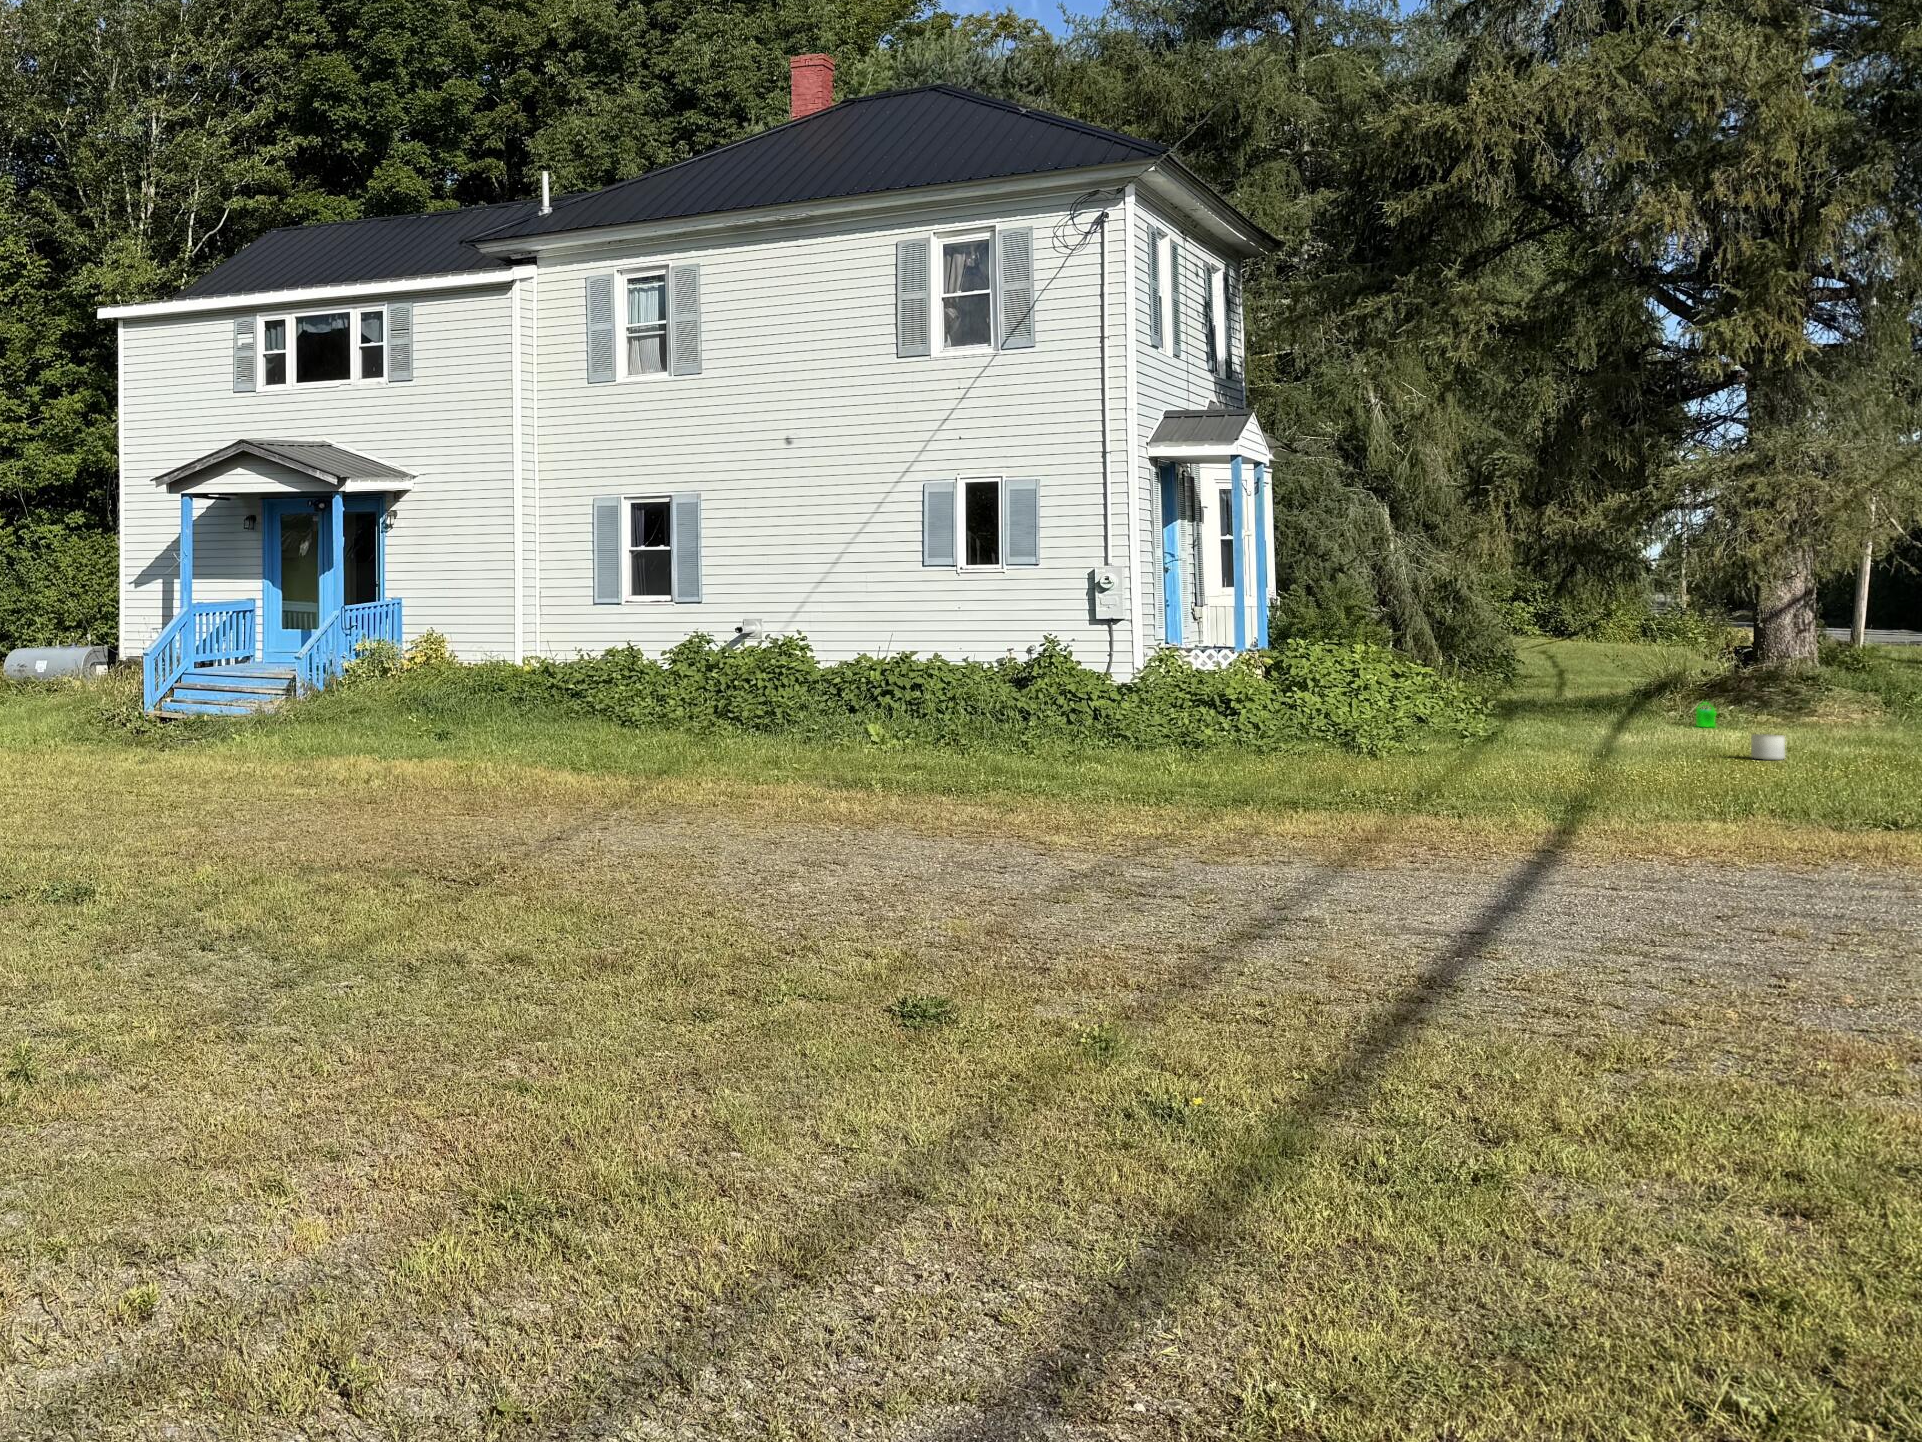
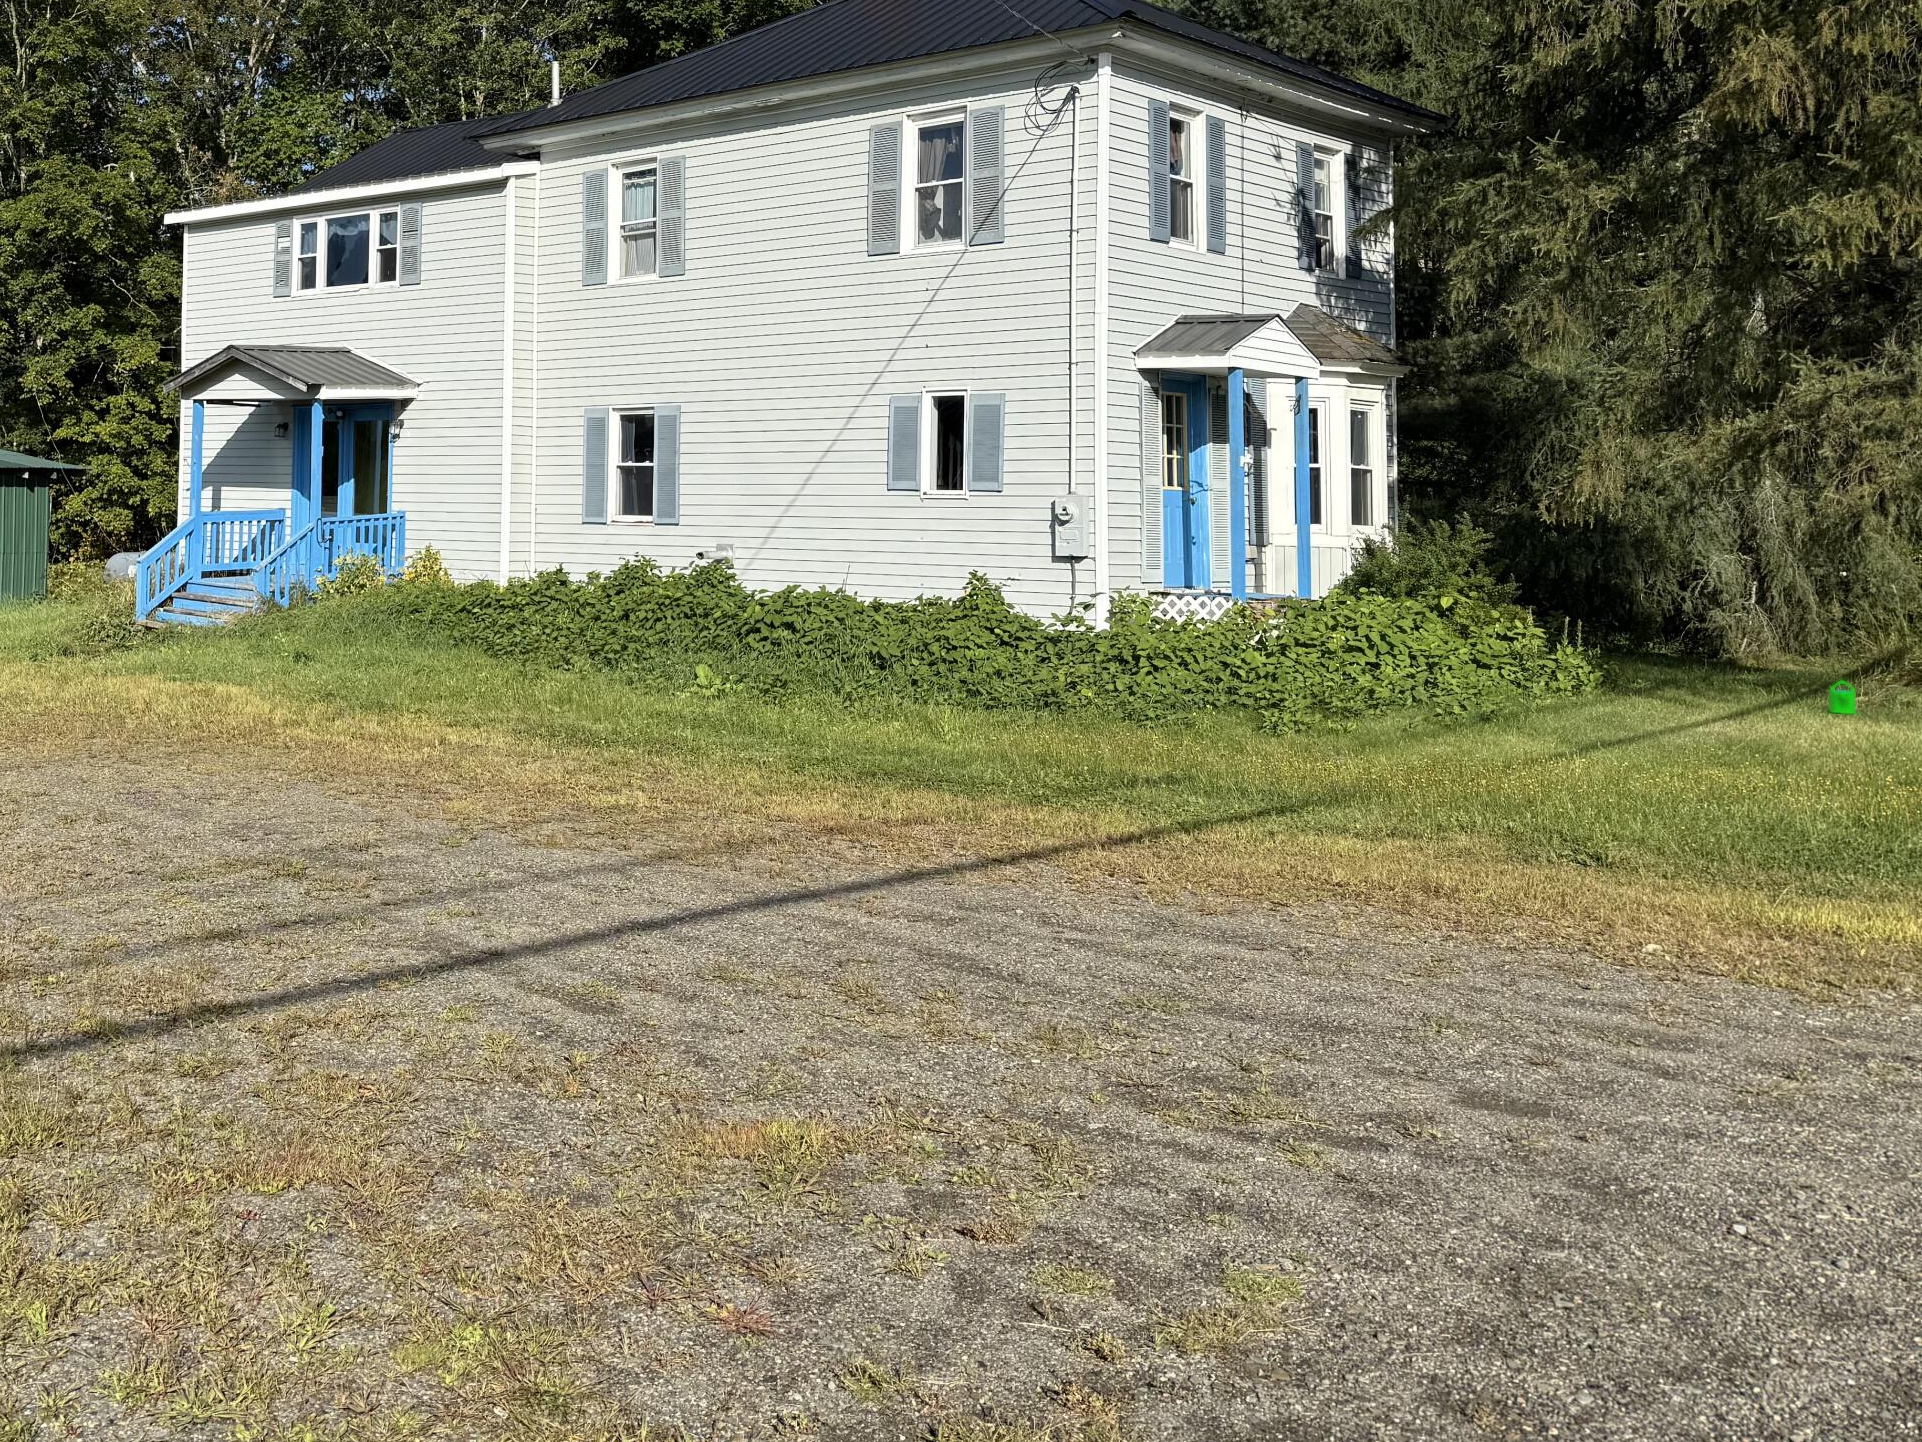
planter: present [1751,734,1785,760] -> none [1777,729,1819,764]

